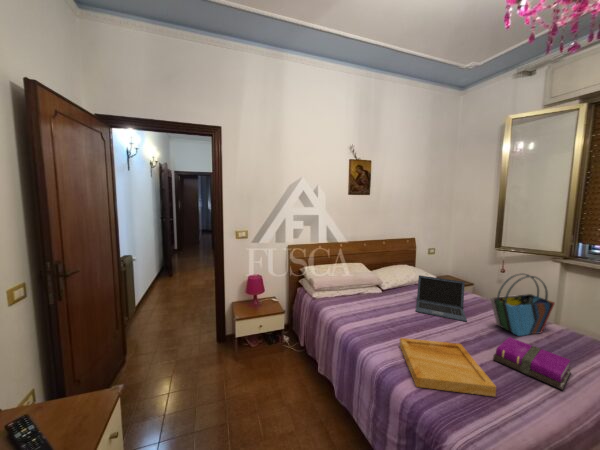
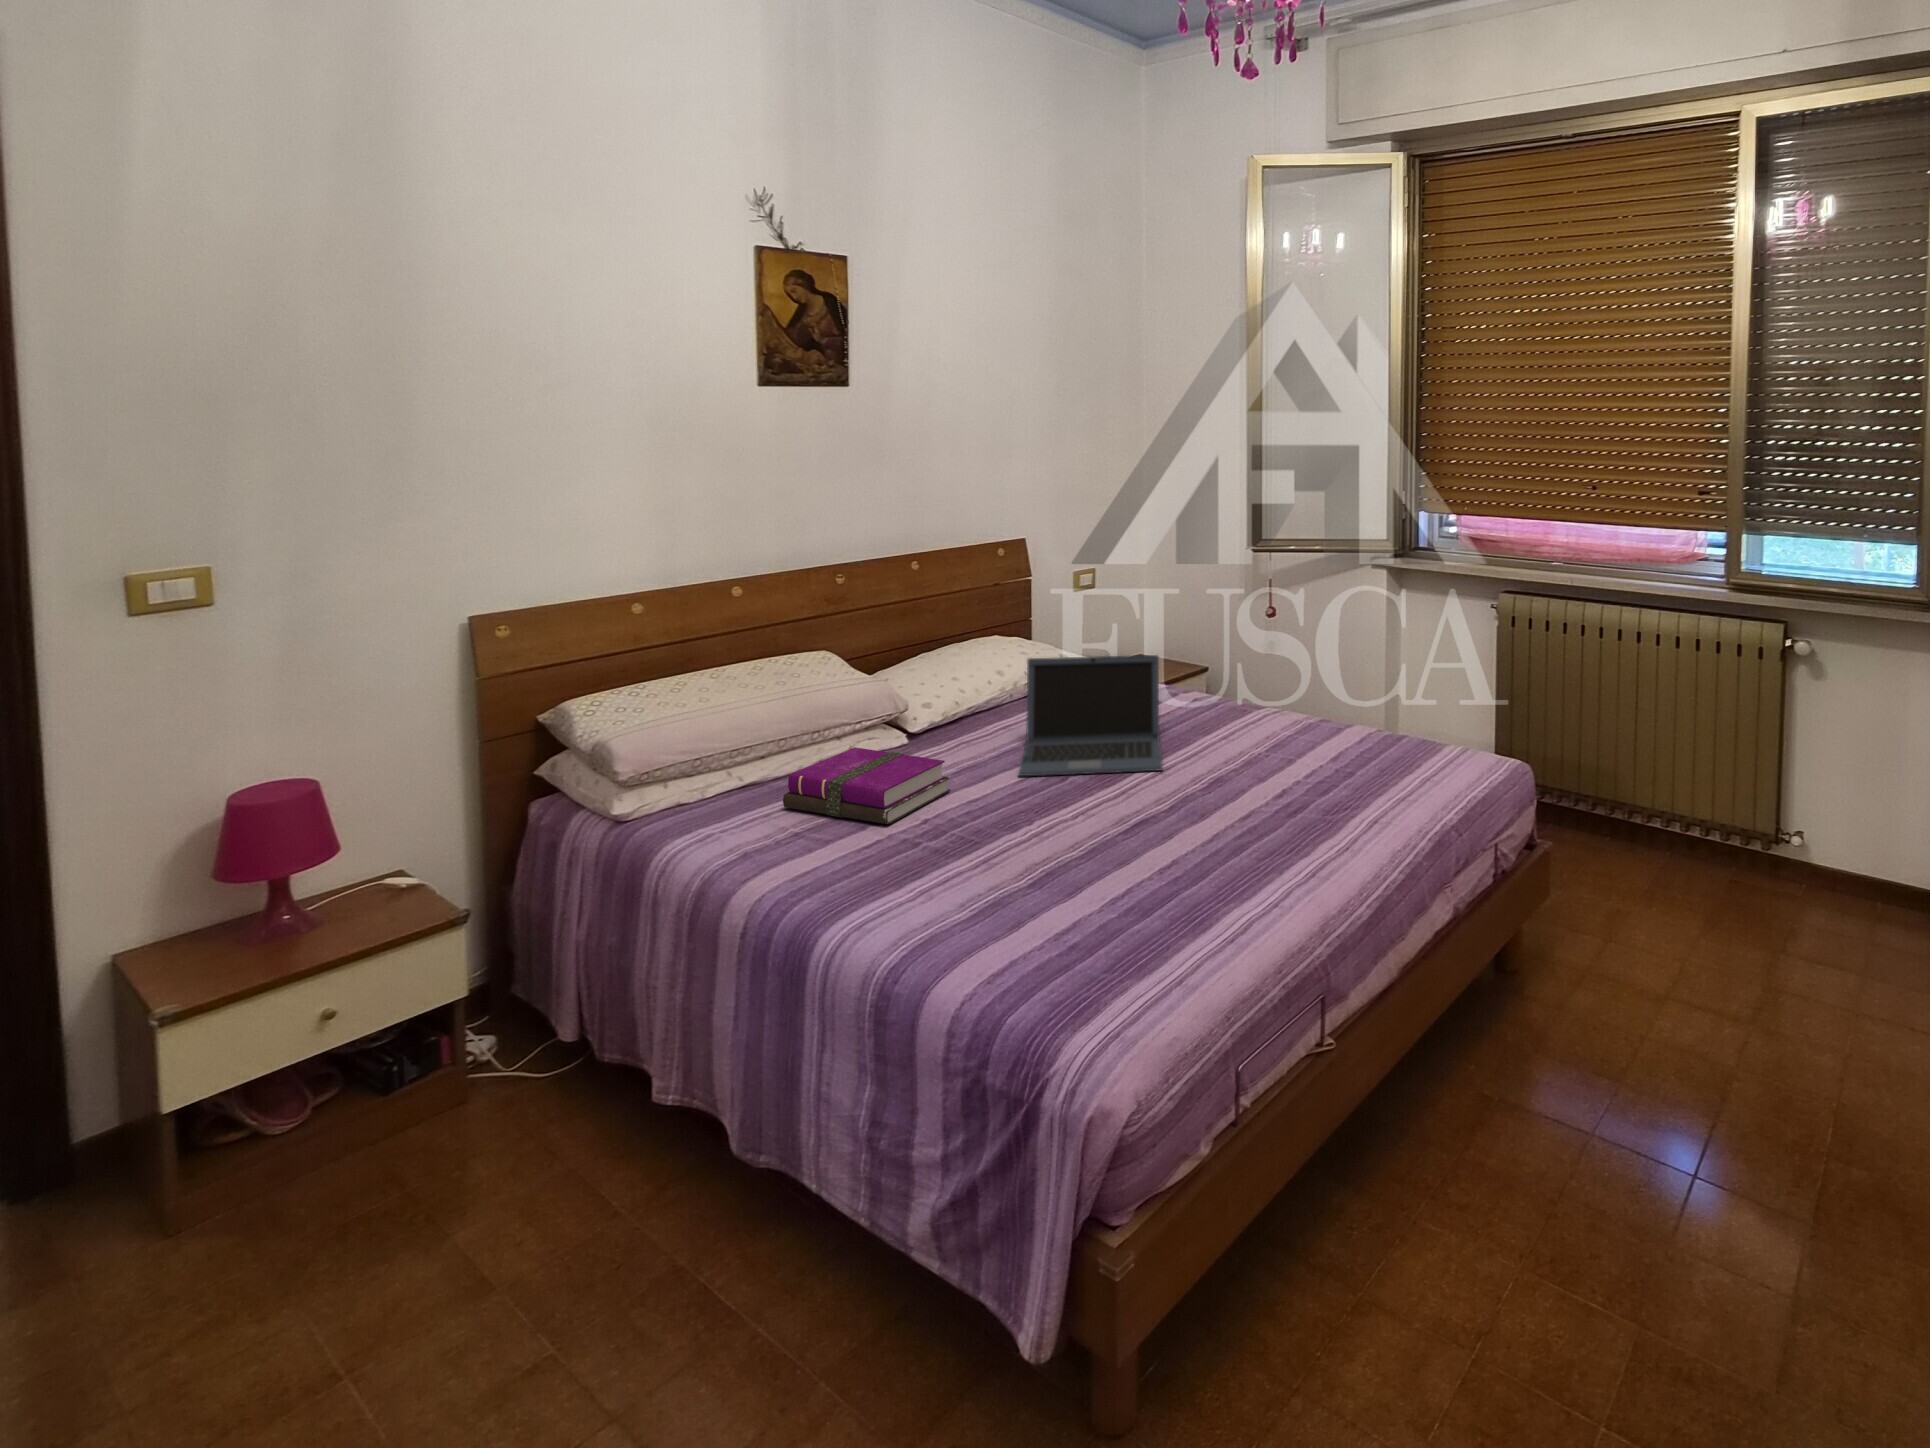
tote bag: present [491,273,555,336] -> none [1213,603,1355,775]
notebook: present [493,337,571,390] -> present [783,747,950,824]
tray: present [400,338,496,396] -> none [953,826,1194,970]

